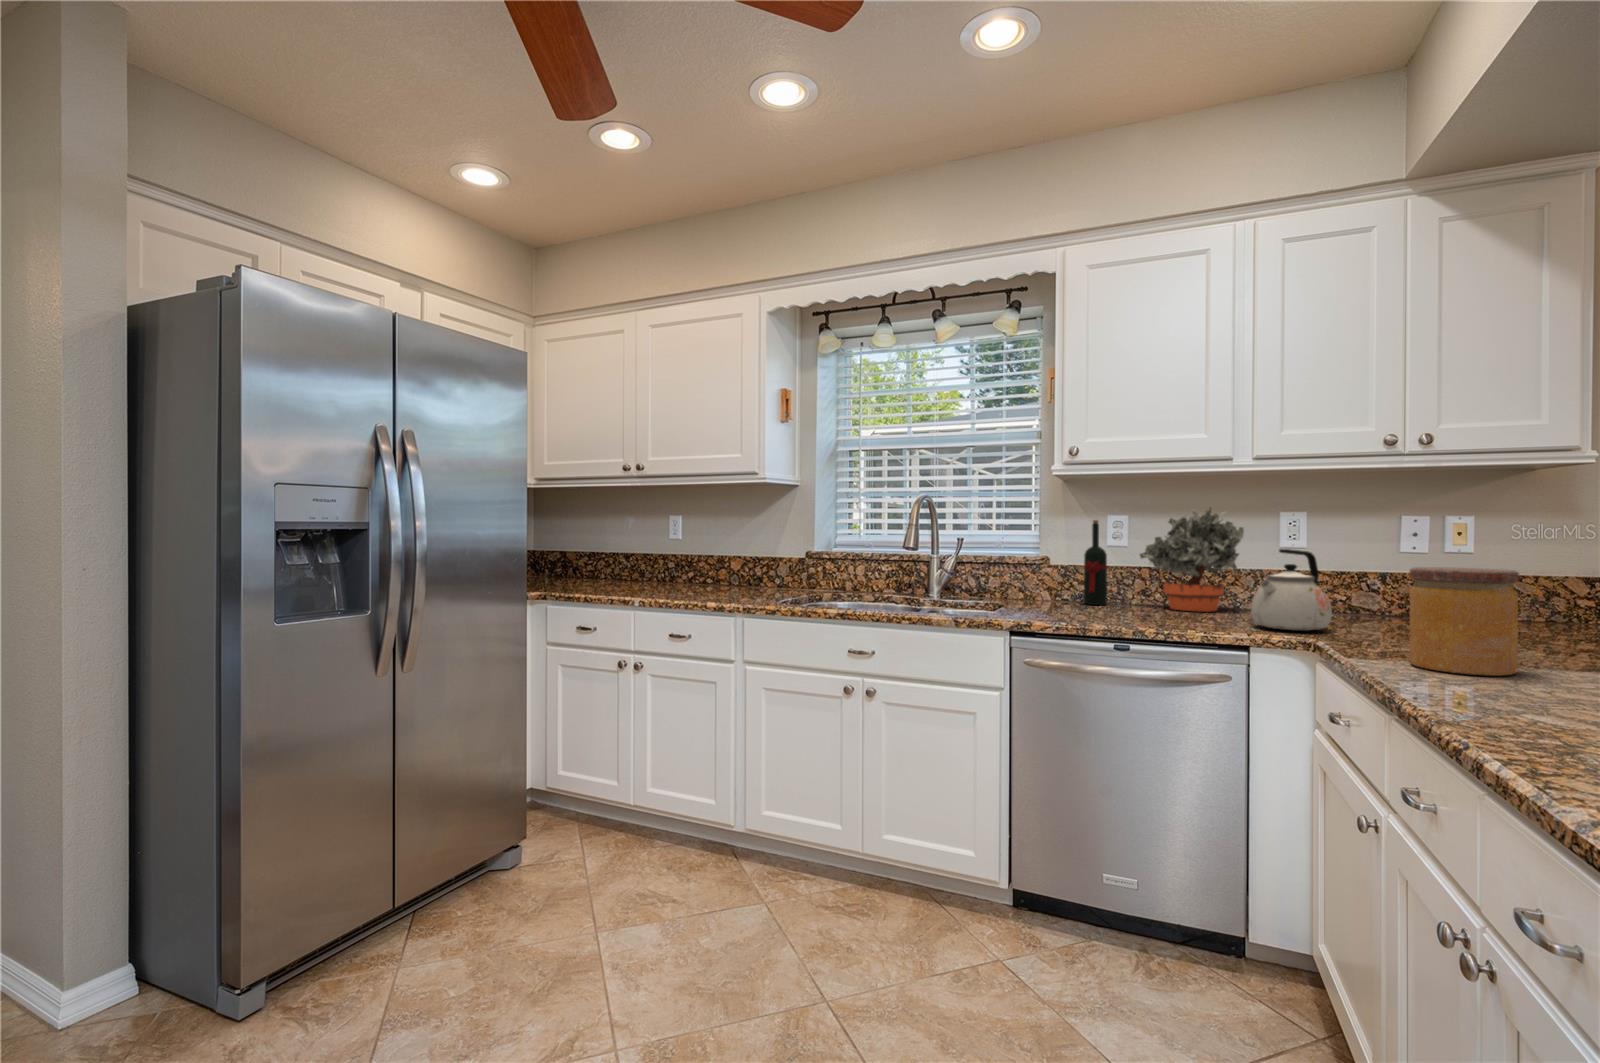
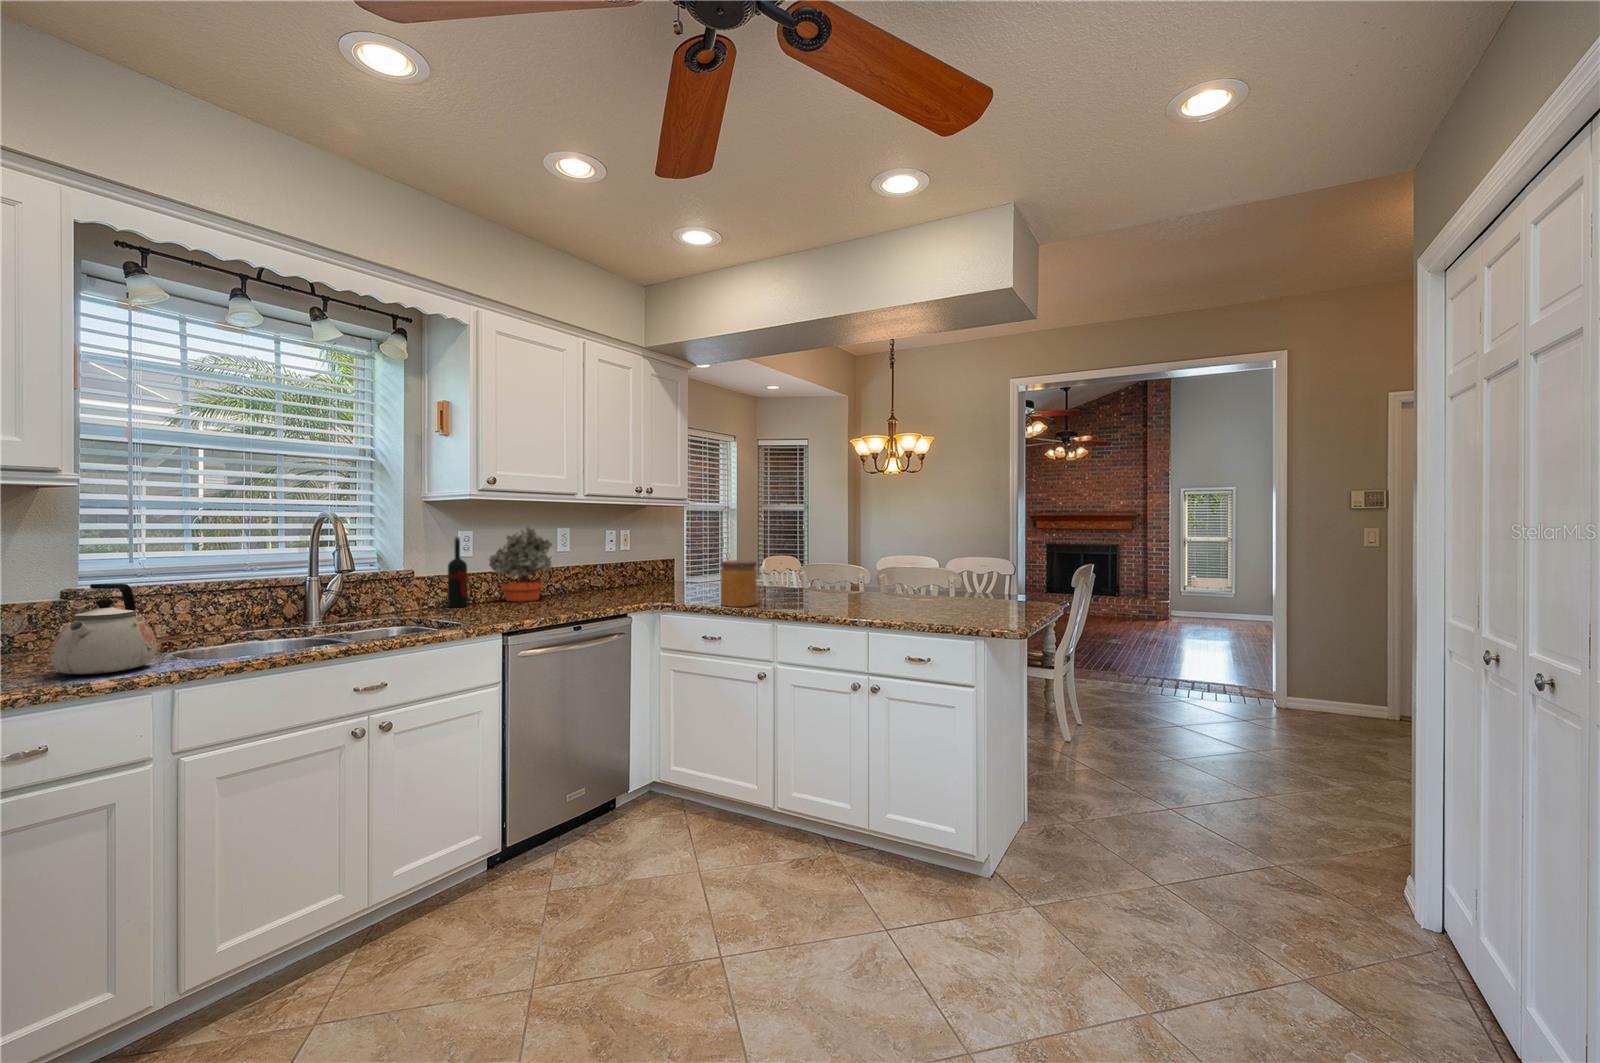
kettle: present [1251,549,1332,631] -> present [50,584,157,675]

